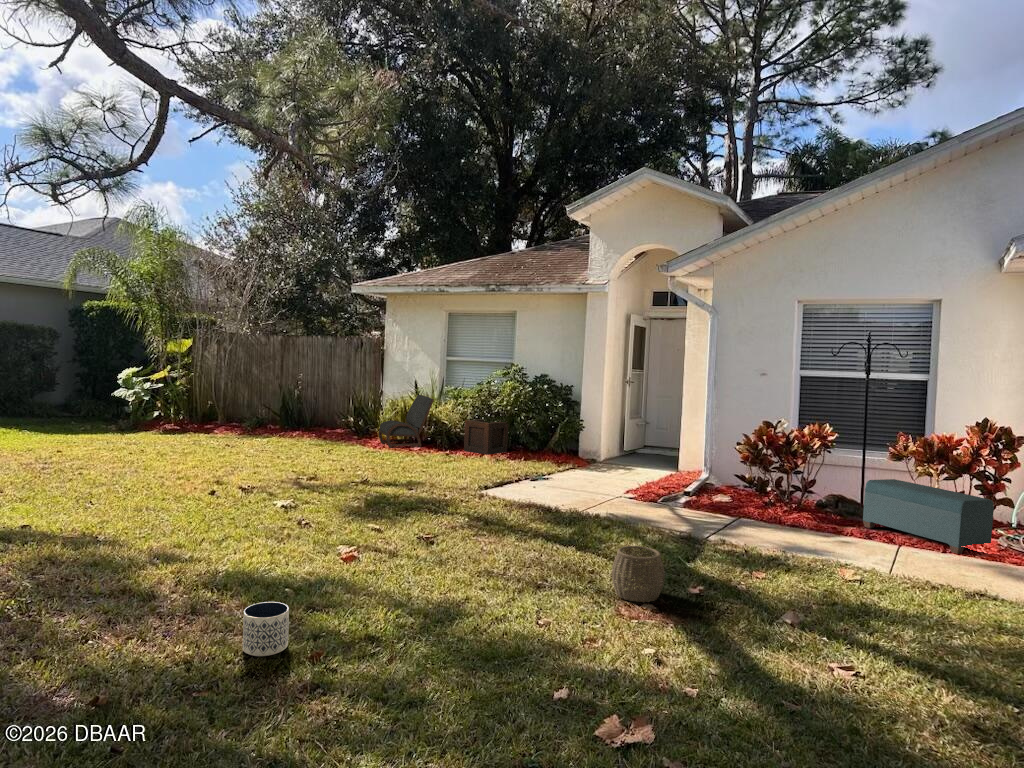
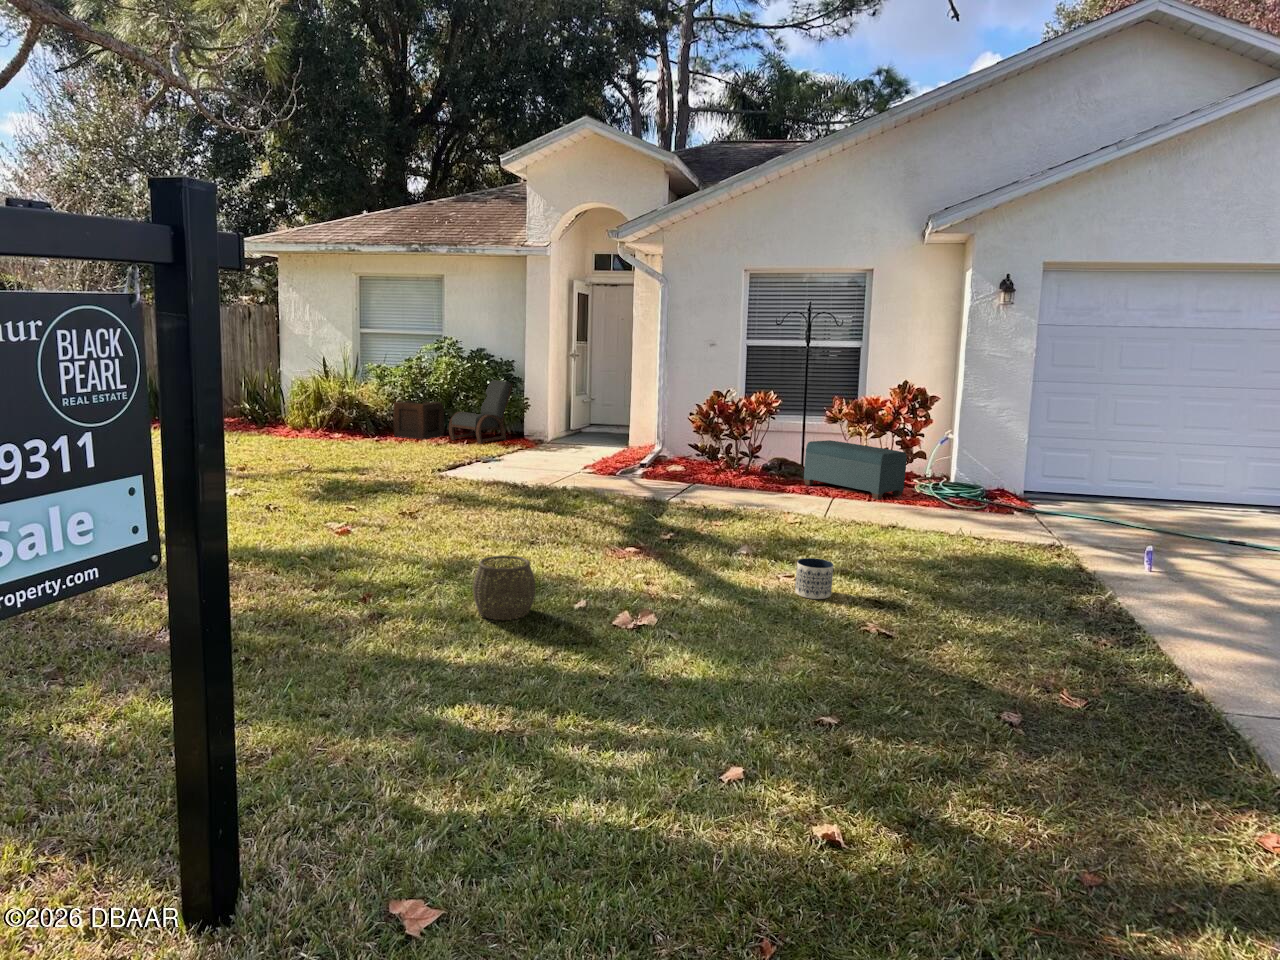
lounge chair: present [379,395,434,448] -> present [449,380,513,444]
woven basket: present [612,546,665,602] -> present [473,555,536,621]
planter: present [243,602,289,656] -> present [795,558,834,599]

